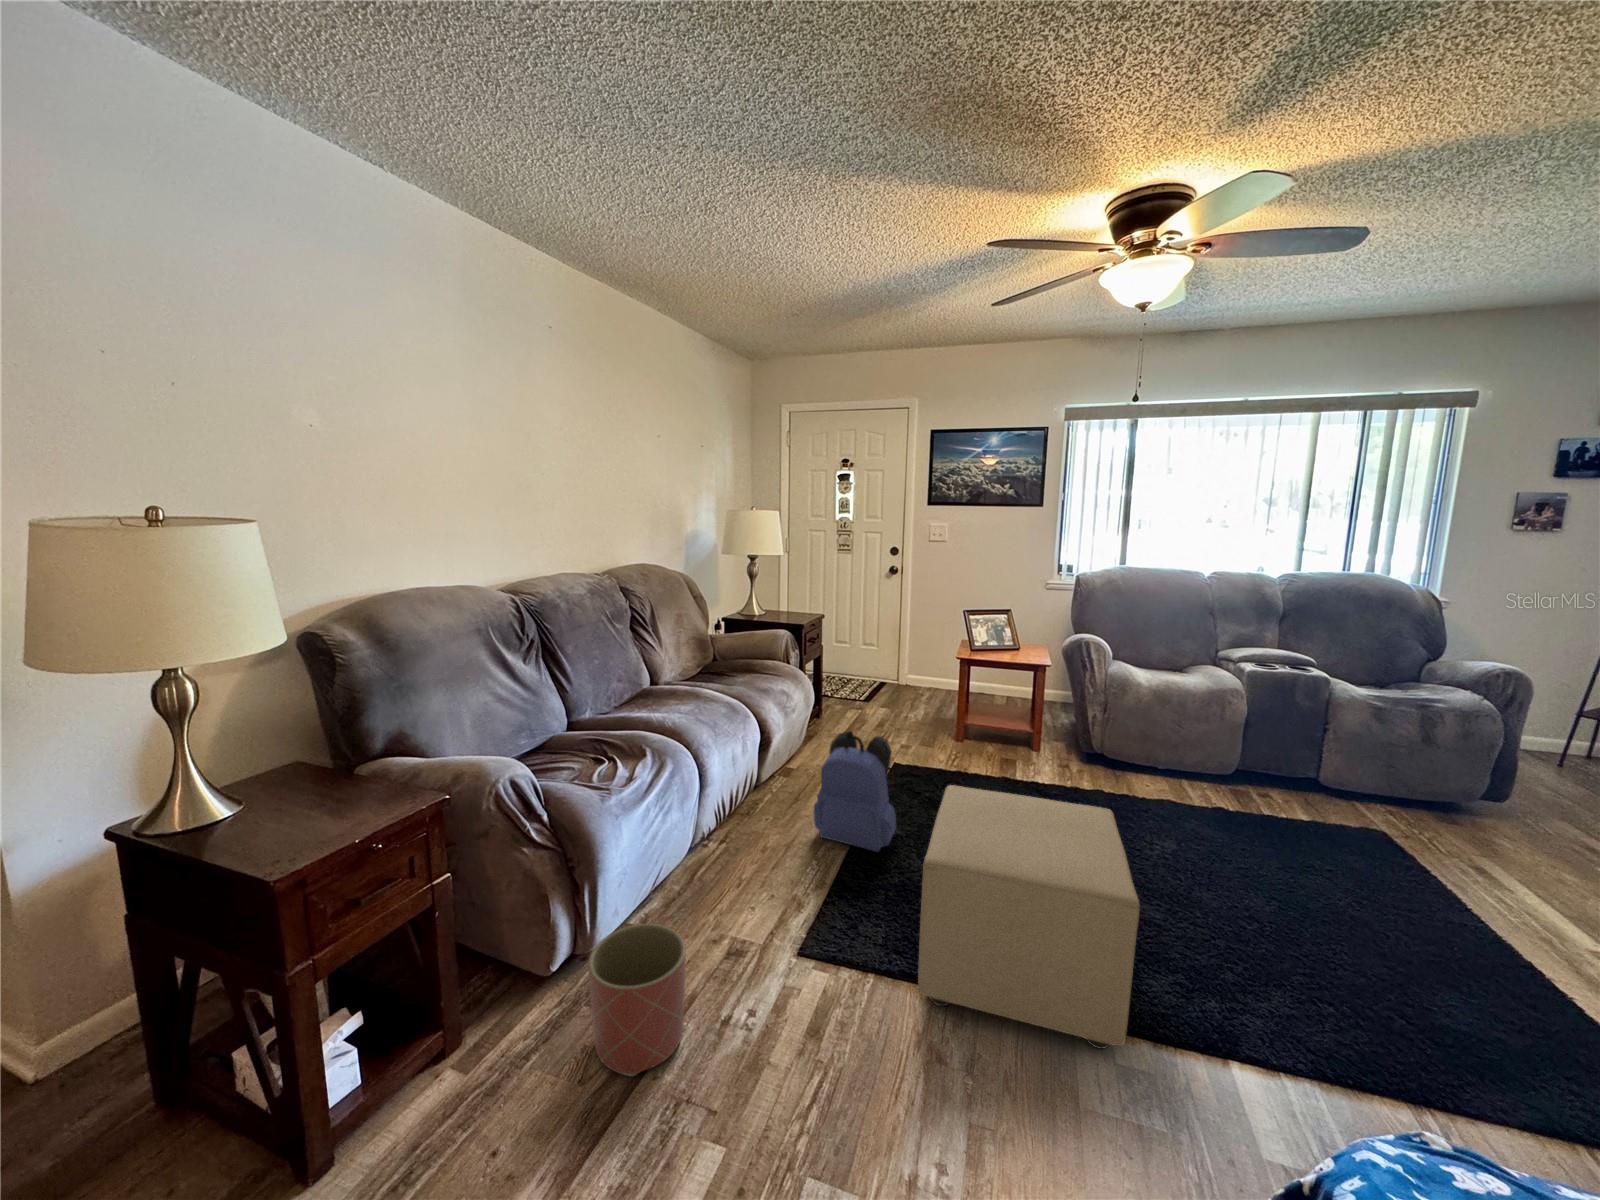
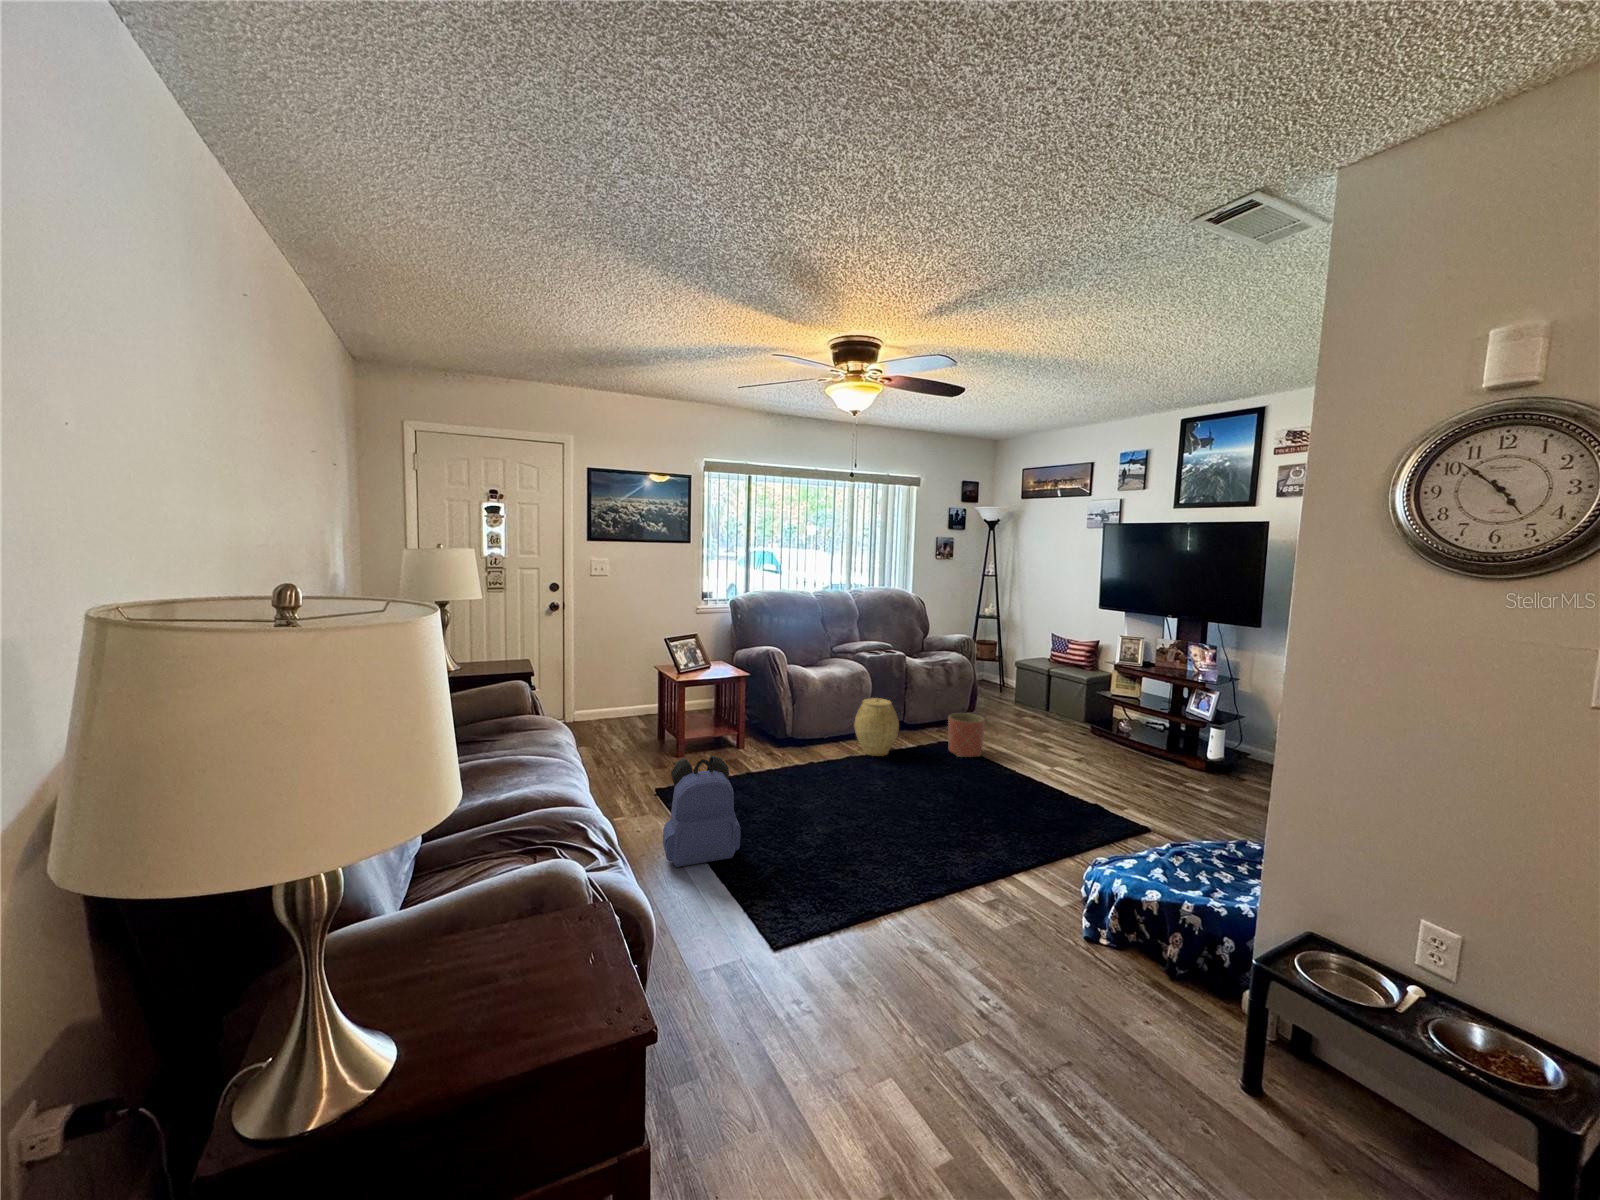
woven basket: none [1188,729,1266,816] -> present [854,698,899,756]
ottoman: present [918,785,1140,1049] -> none [812,755,990,926]
planter: present [588,924,686,1077] -> present [948,713,985,757]

